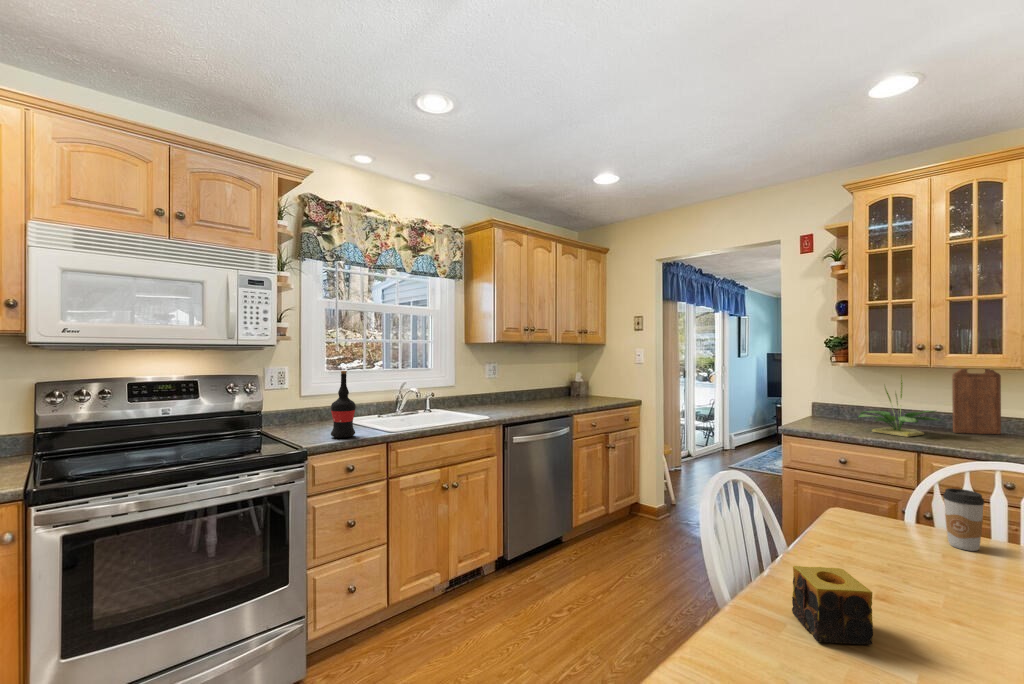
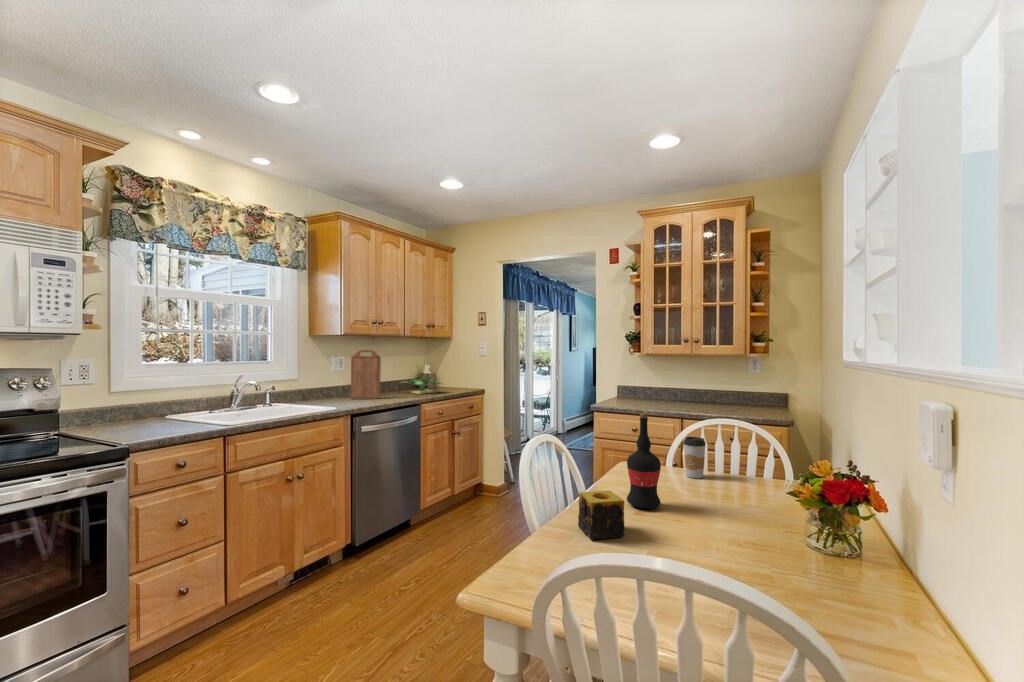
cutting board: present [952,369,1001,434] -> present [351,350,381,399]
wine bottle: present [331,371,356,438] -> present [627,413,661,508]
potted plant: present [858,380,940,437] -> present [409,377,442,394]

